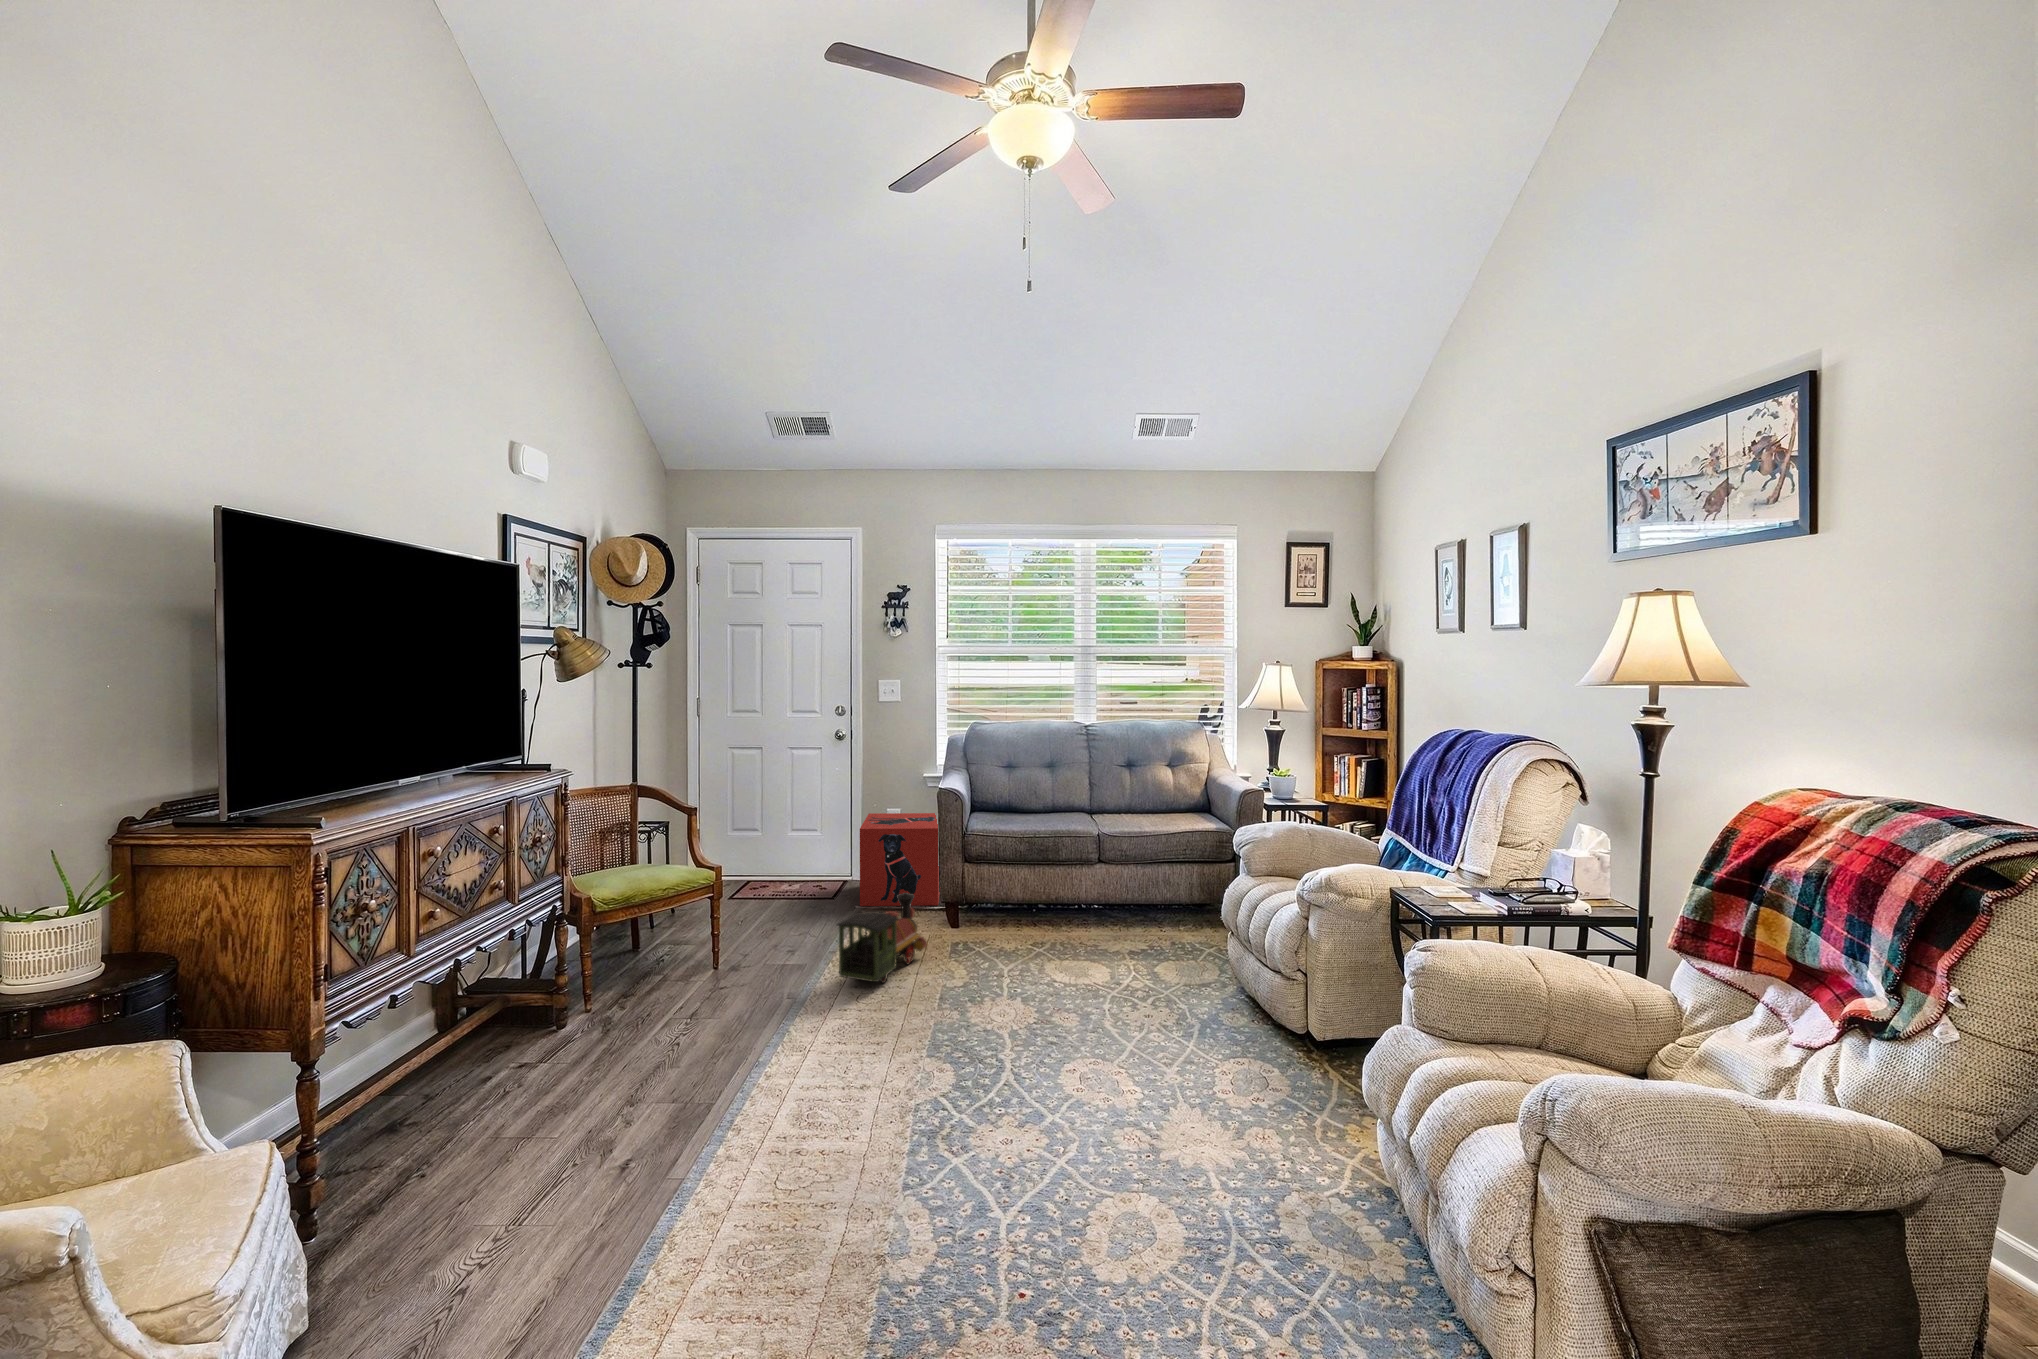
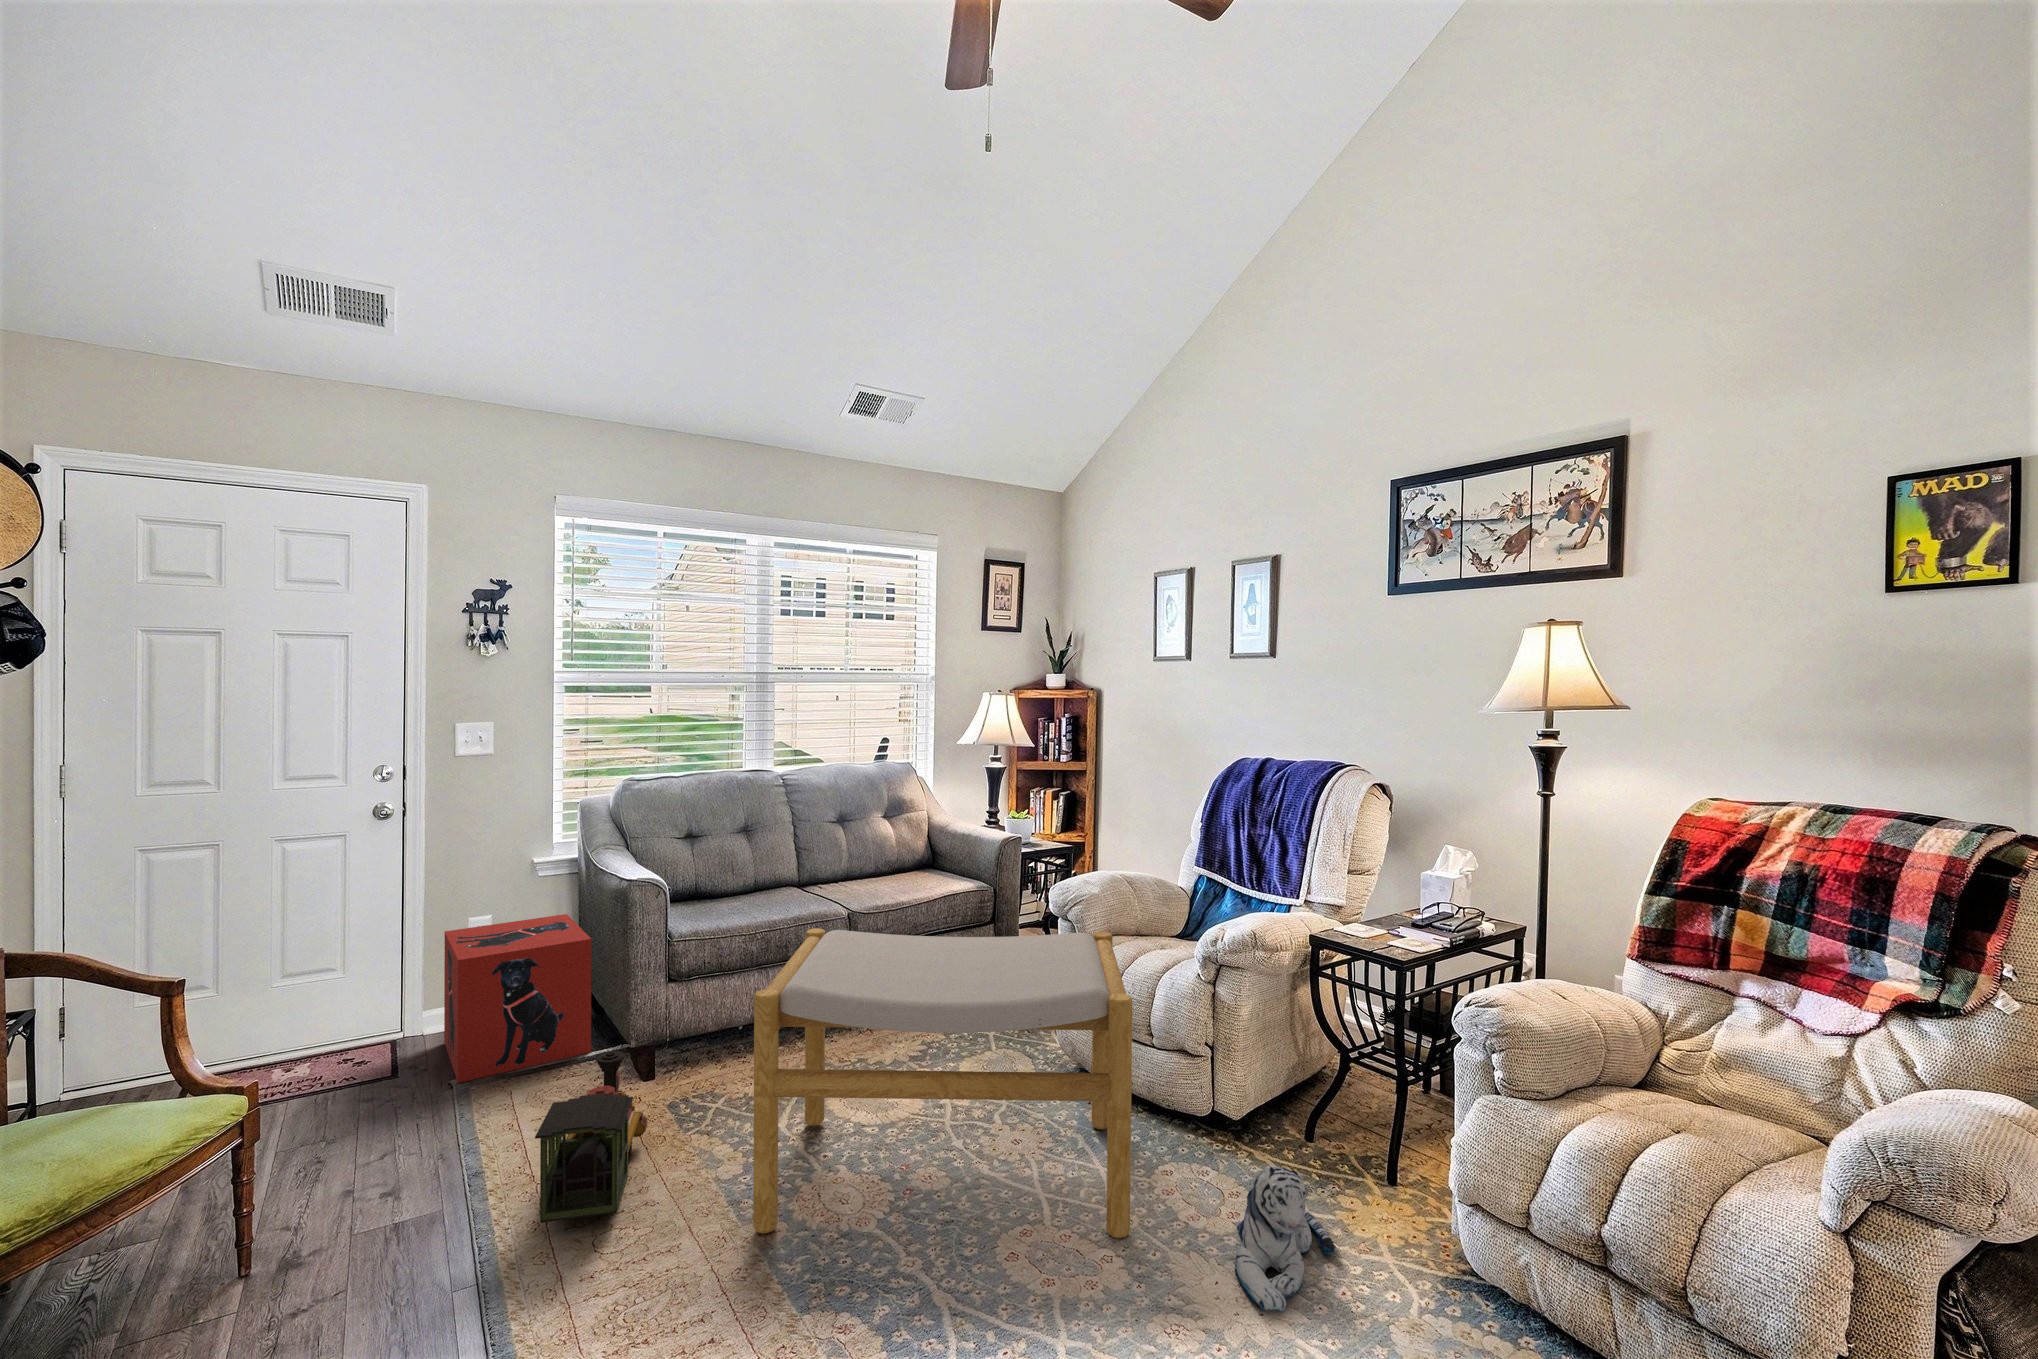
footstool: none [940,832,1234,1084] -> present [753,928,1132,1238]
plush toy: none [1207,1051,1324,1155] -> present [1235,1166,1335,1312]

